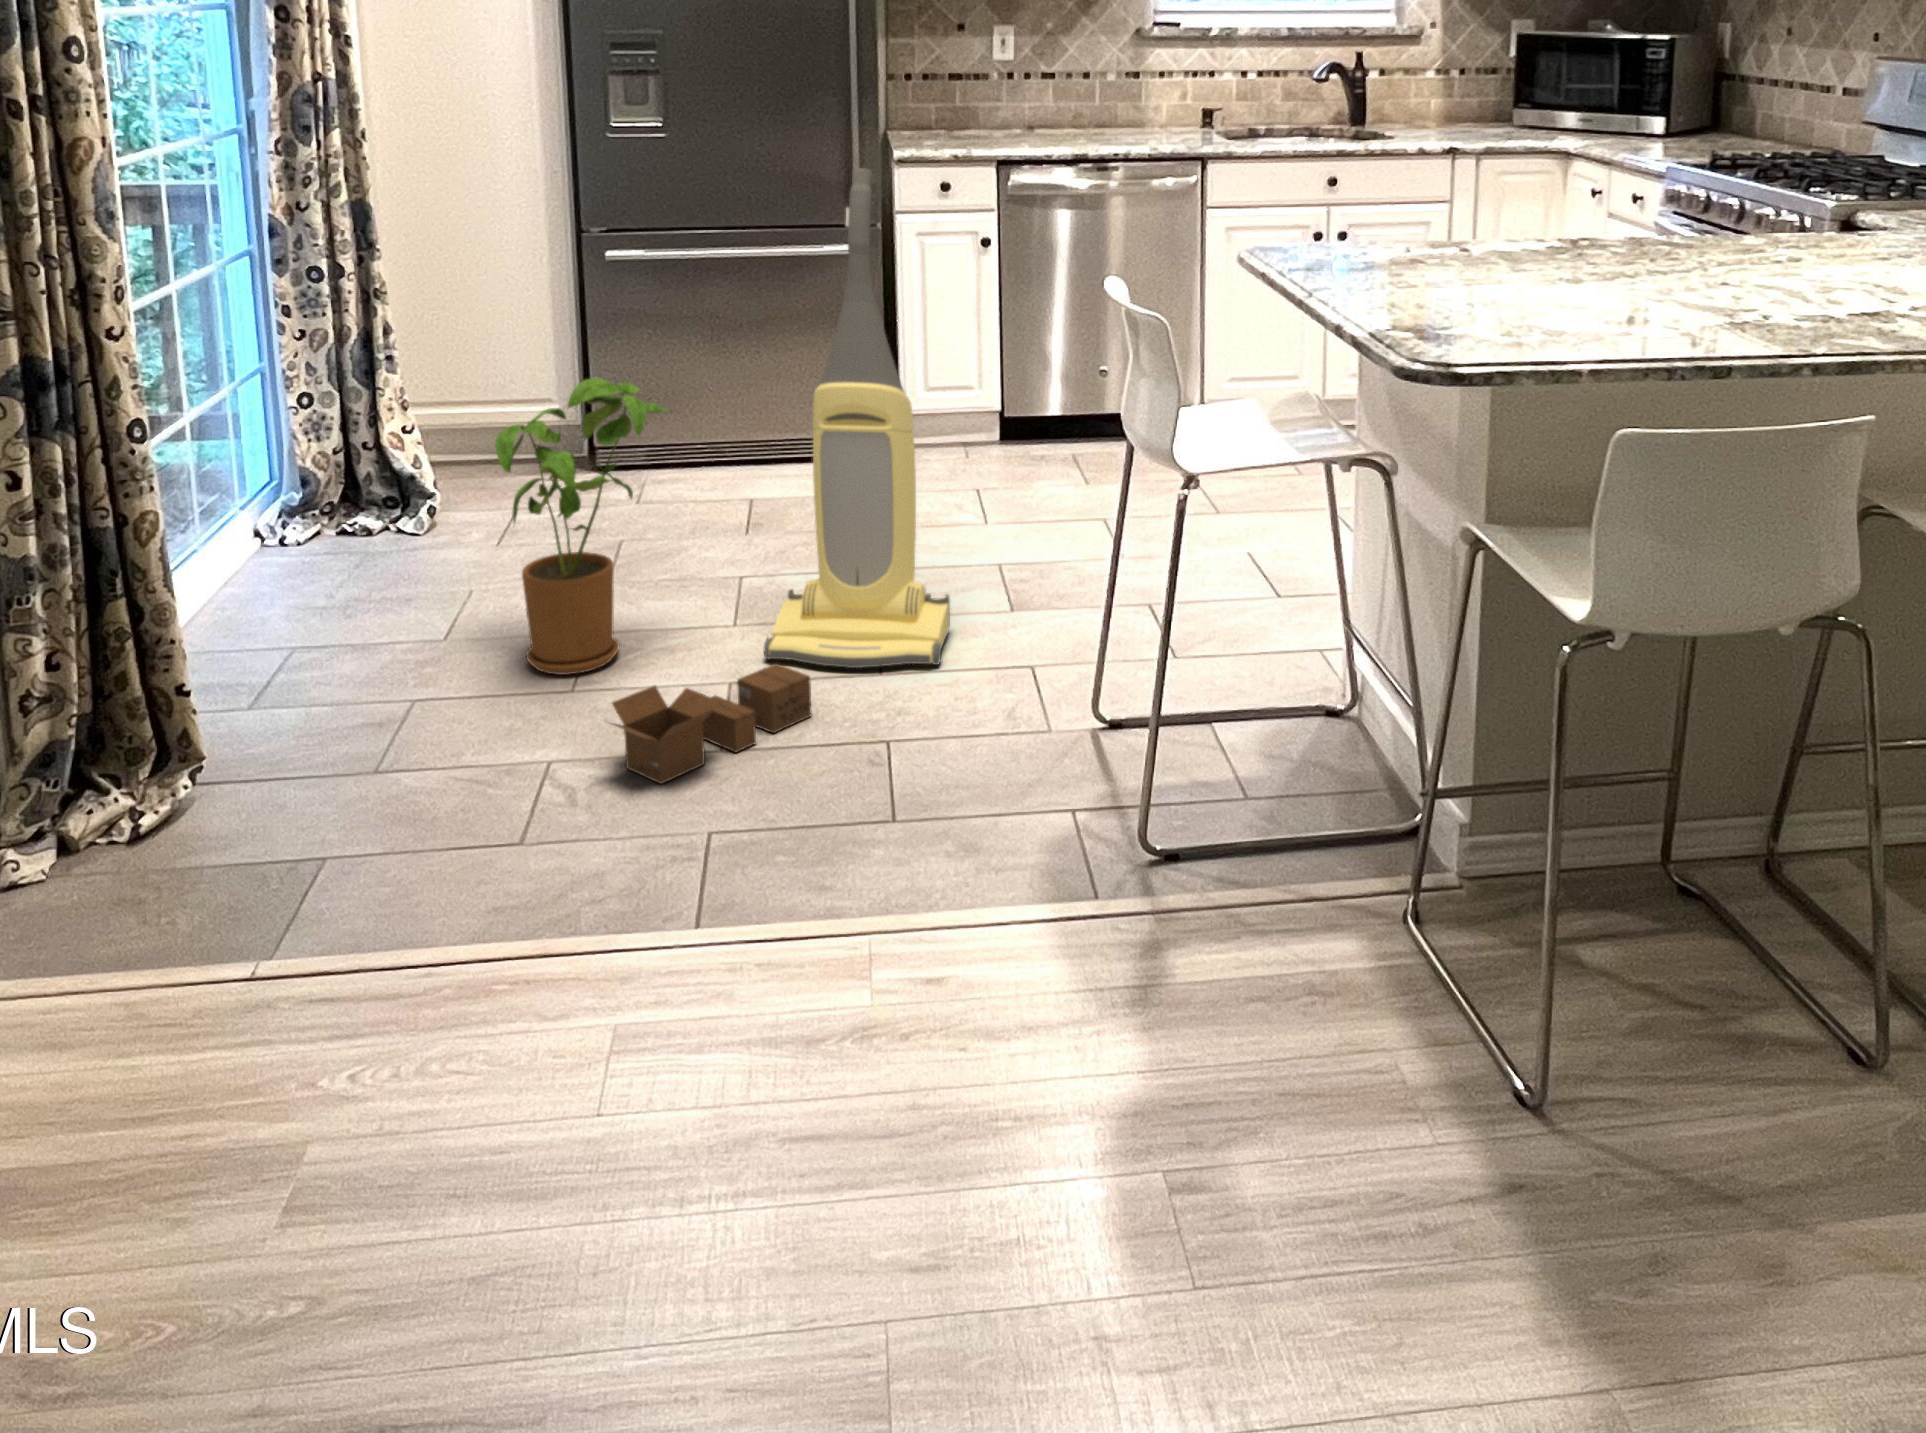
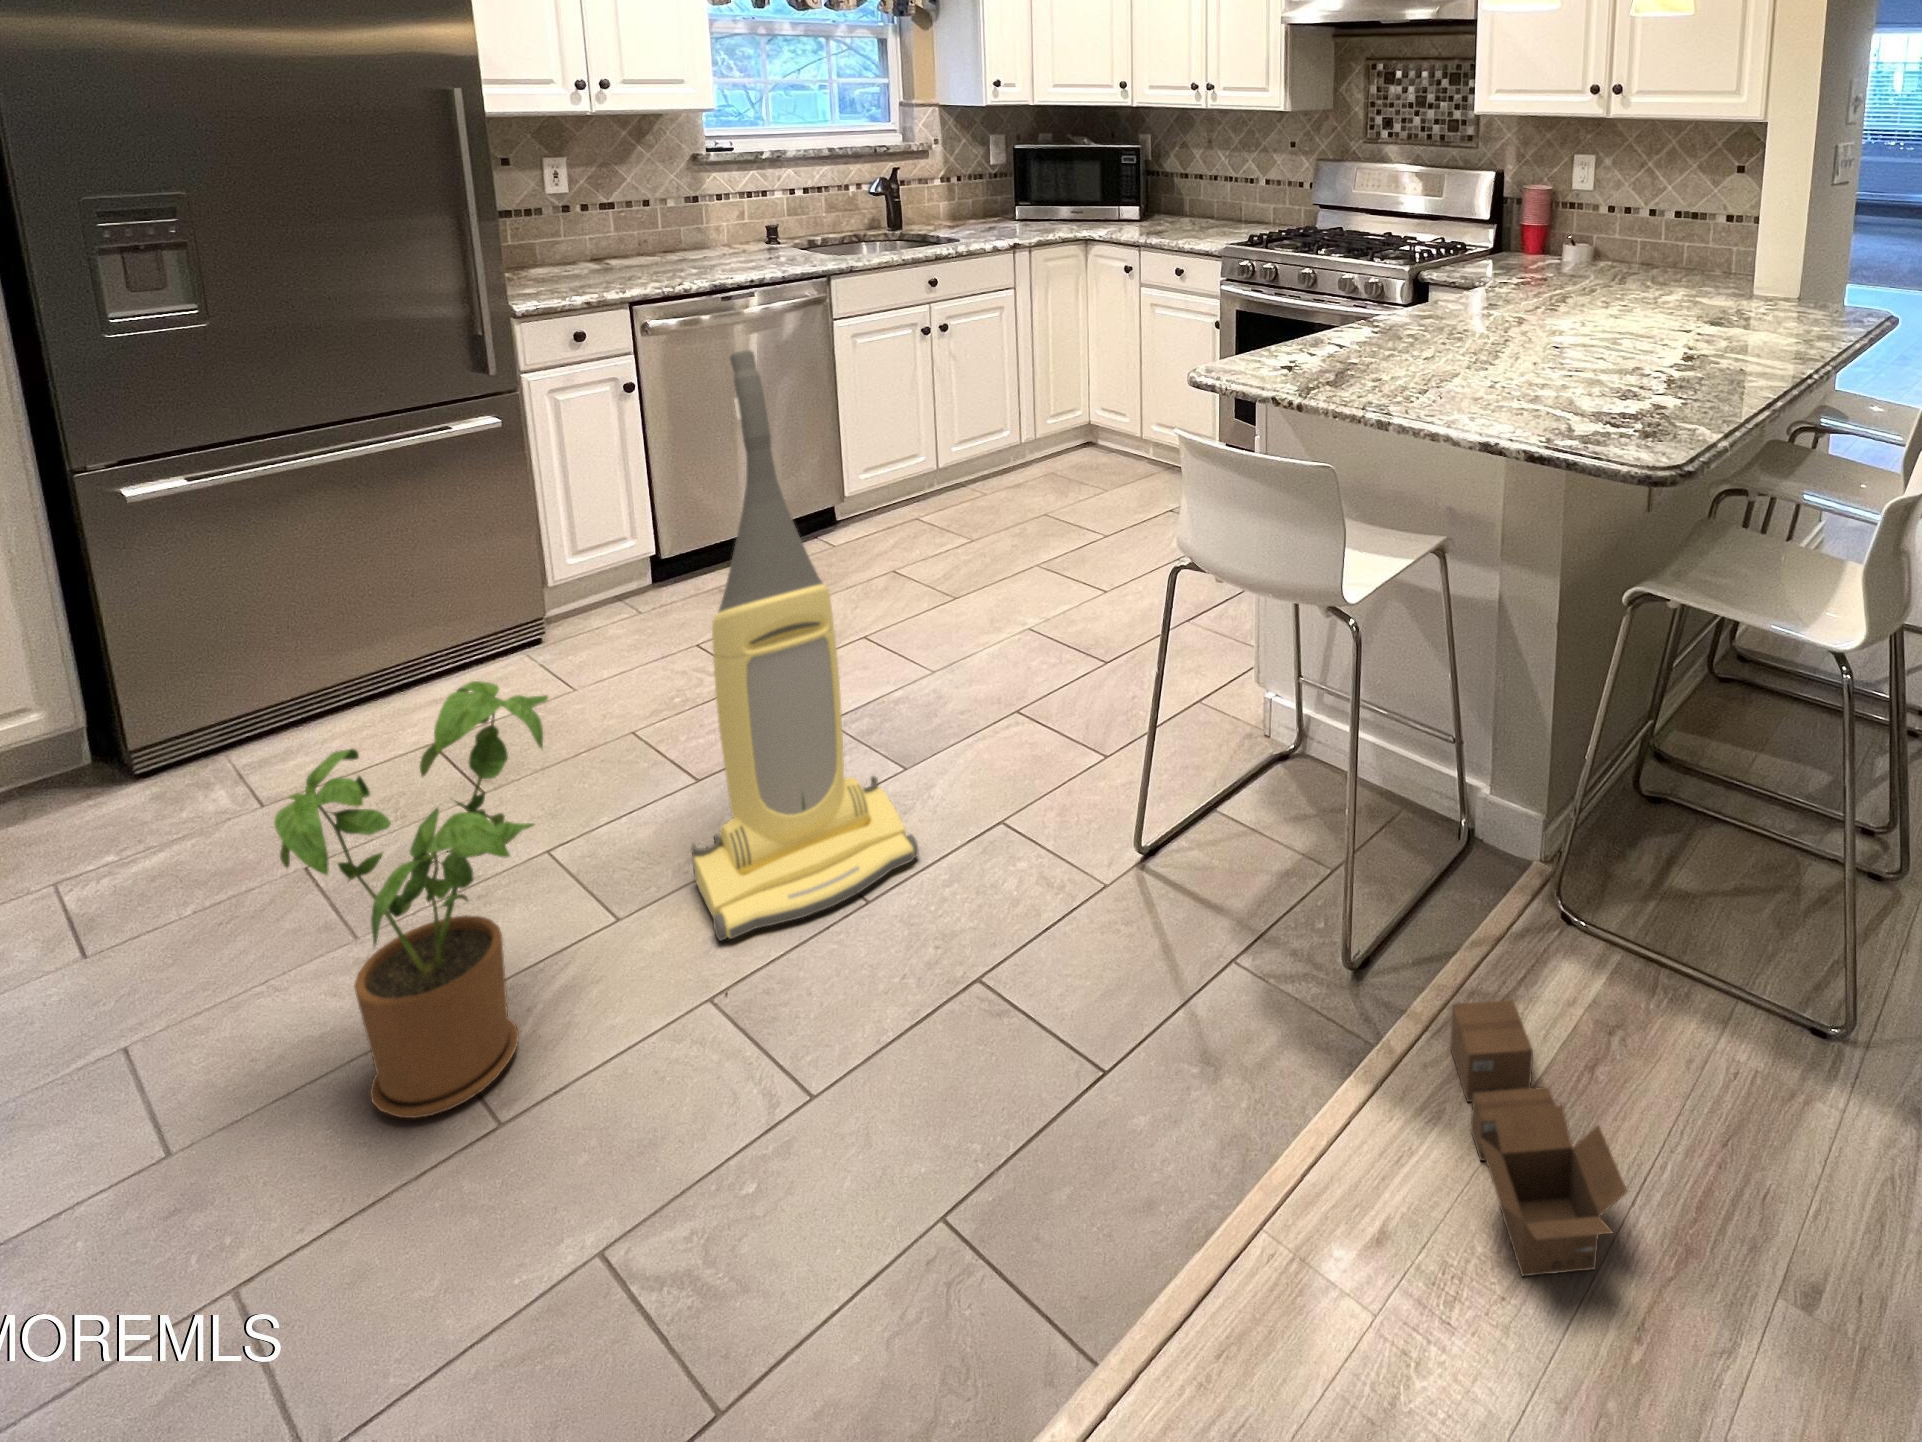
cardboard box: present [612,664,811,784] -> present [1450,1000,1627,1276]

